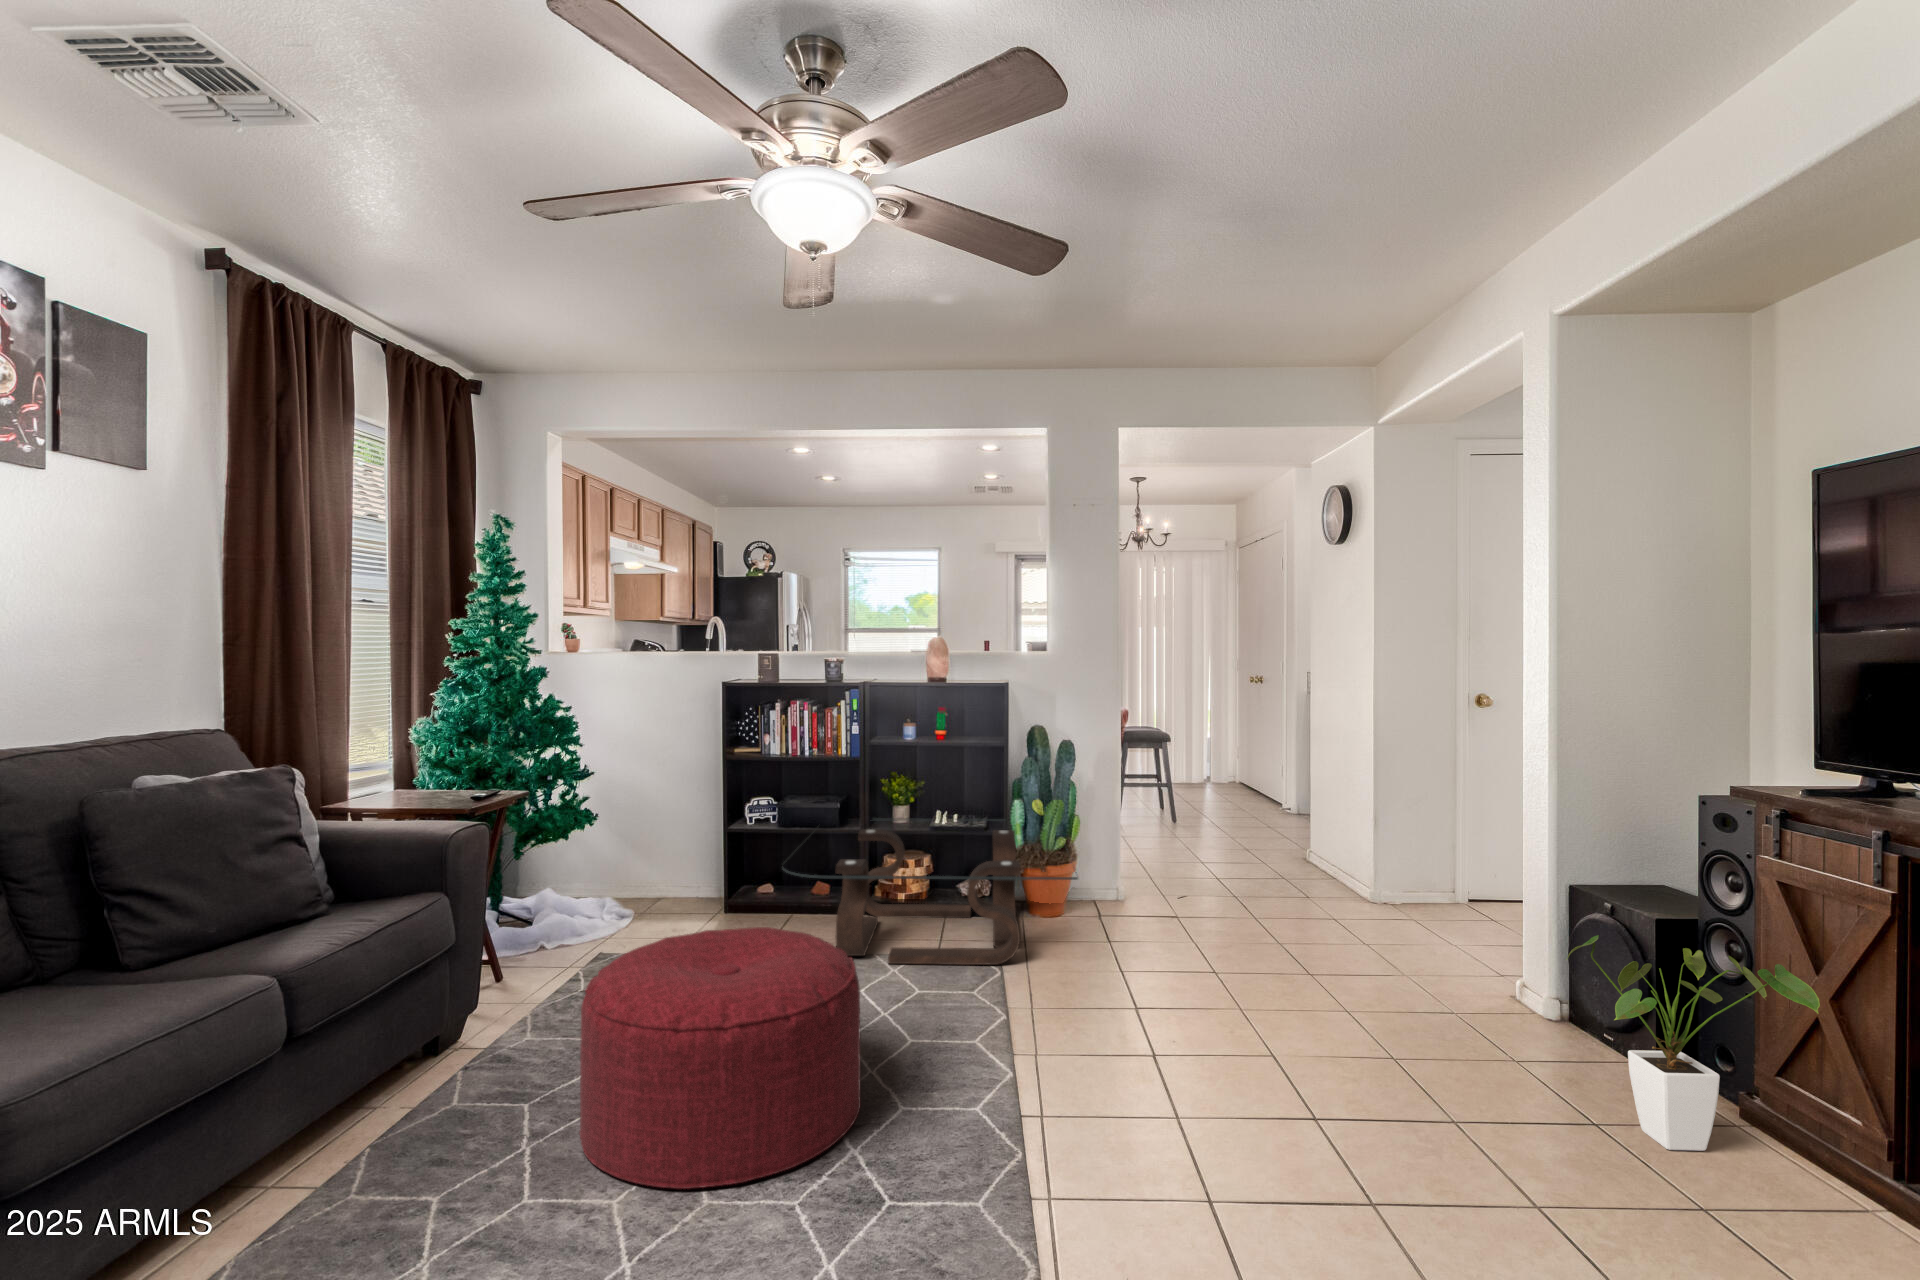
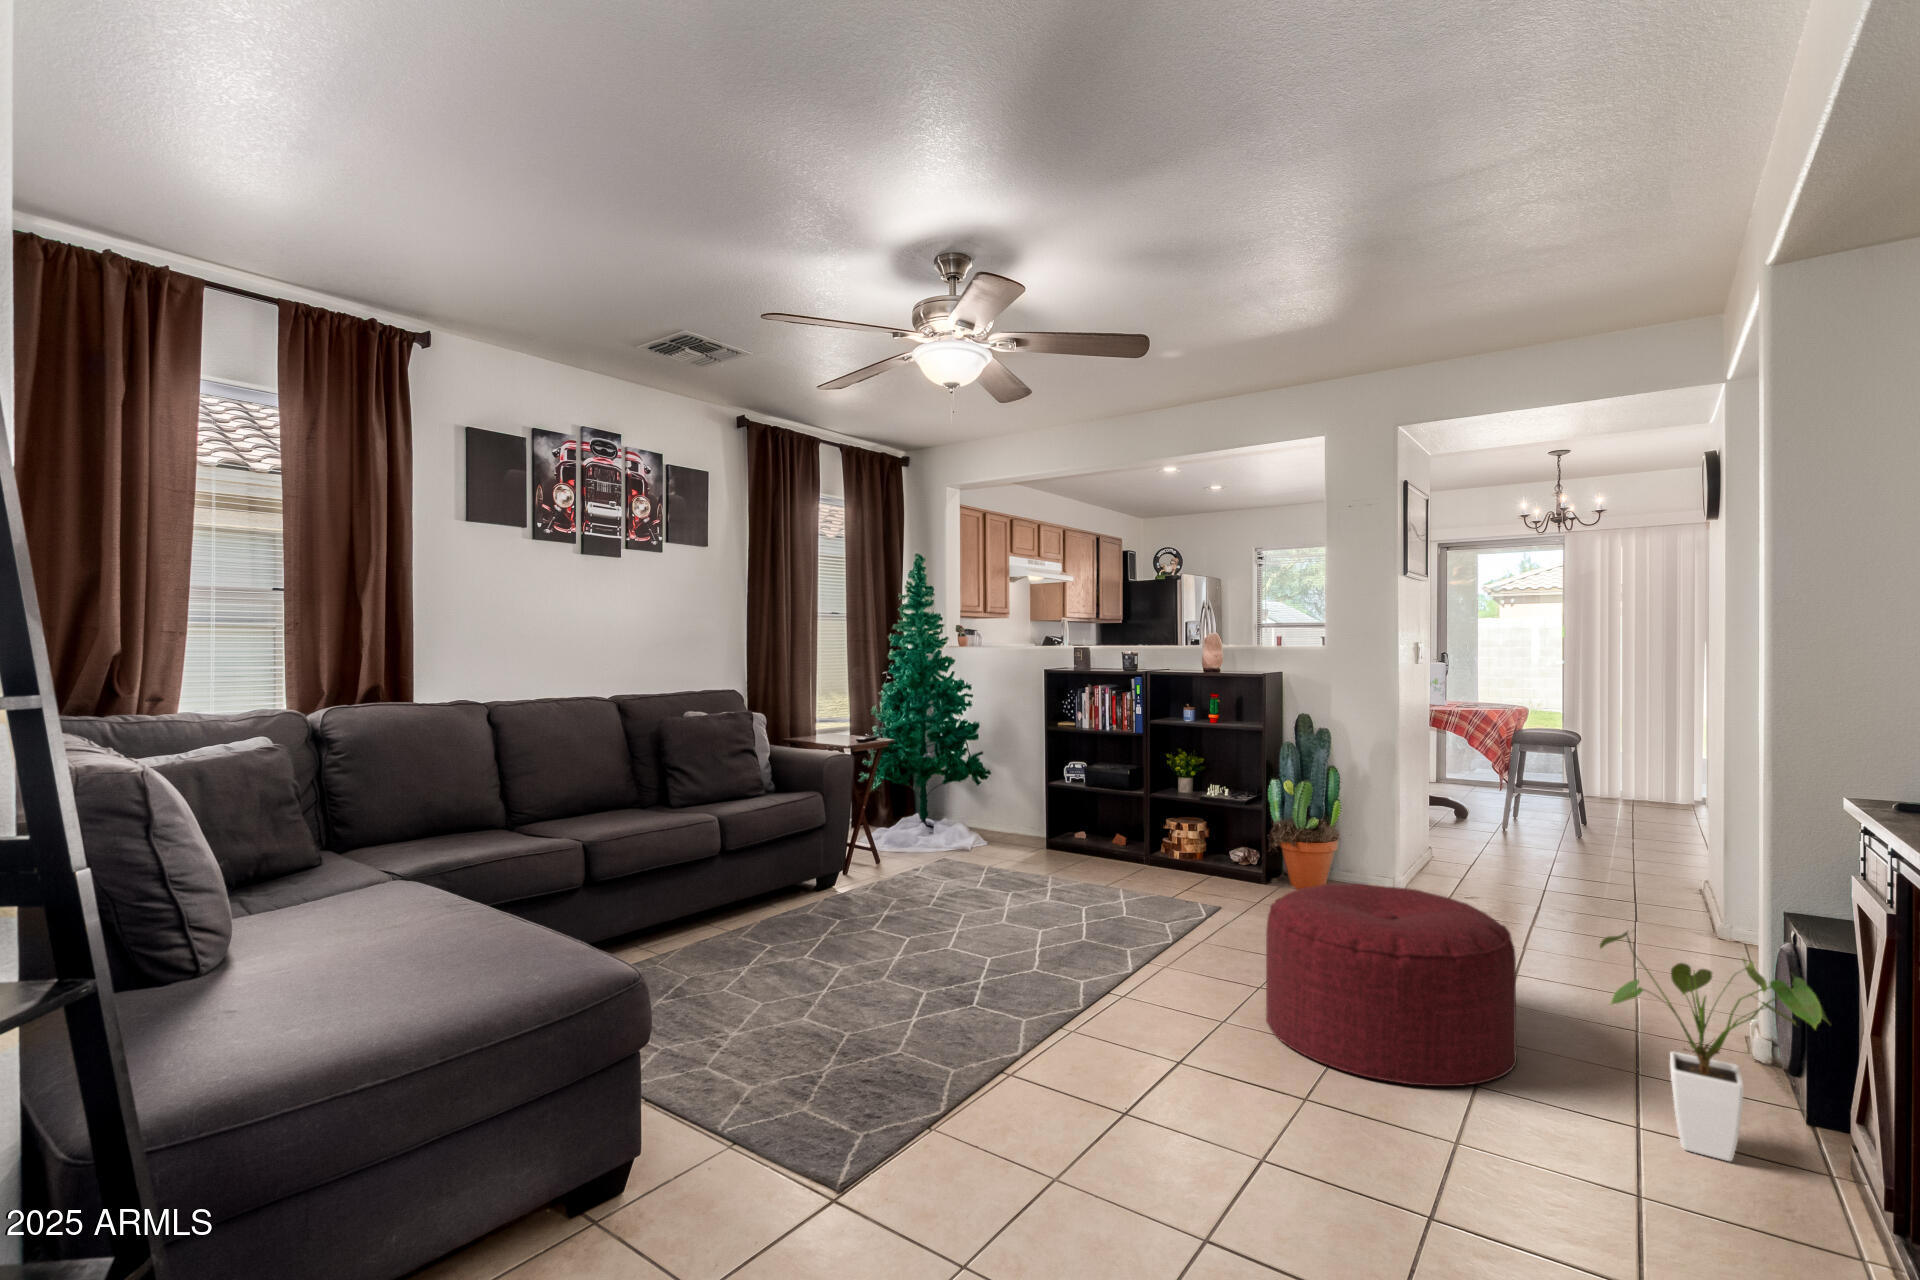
coffee table: present [783,818,1078,965] -> none [1044,784,1317,910]
ottoman: present [579,927,861,1189] -> present [1266,884,1517,1086]

